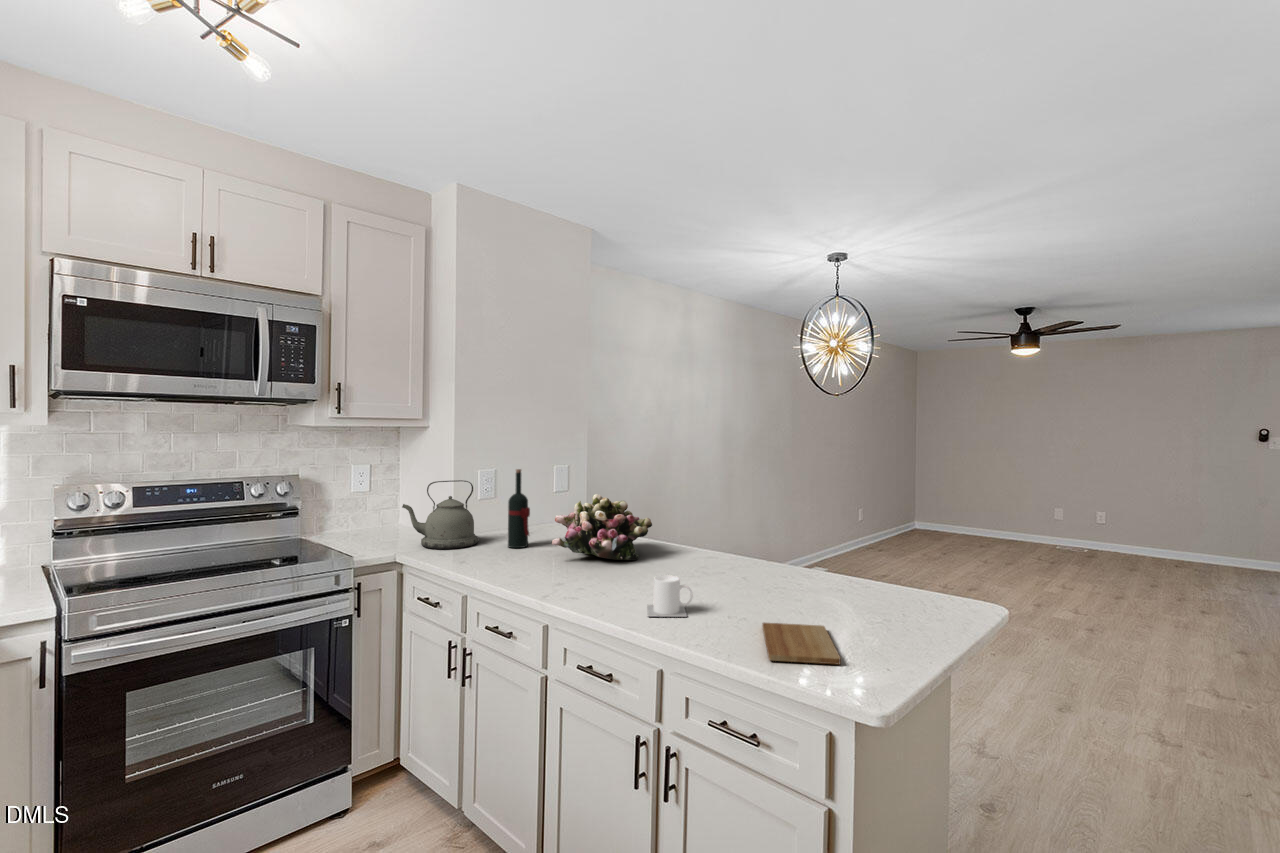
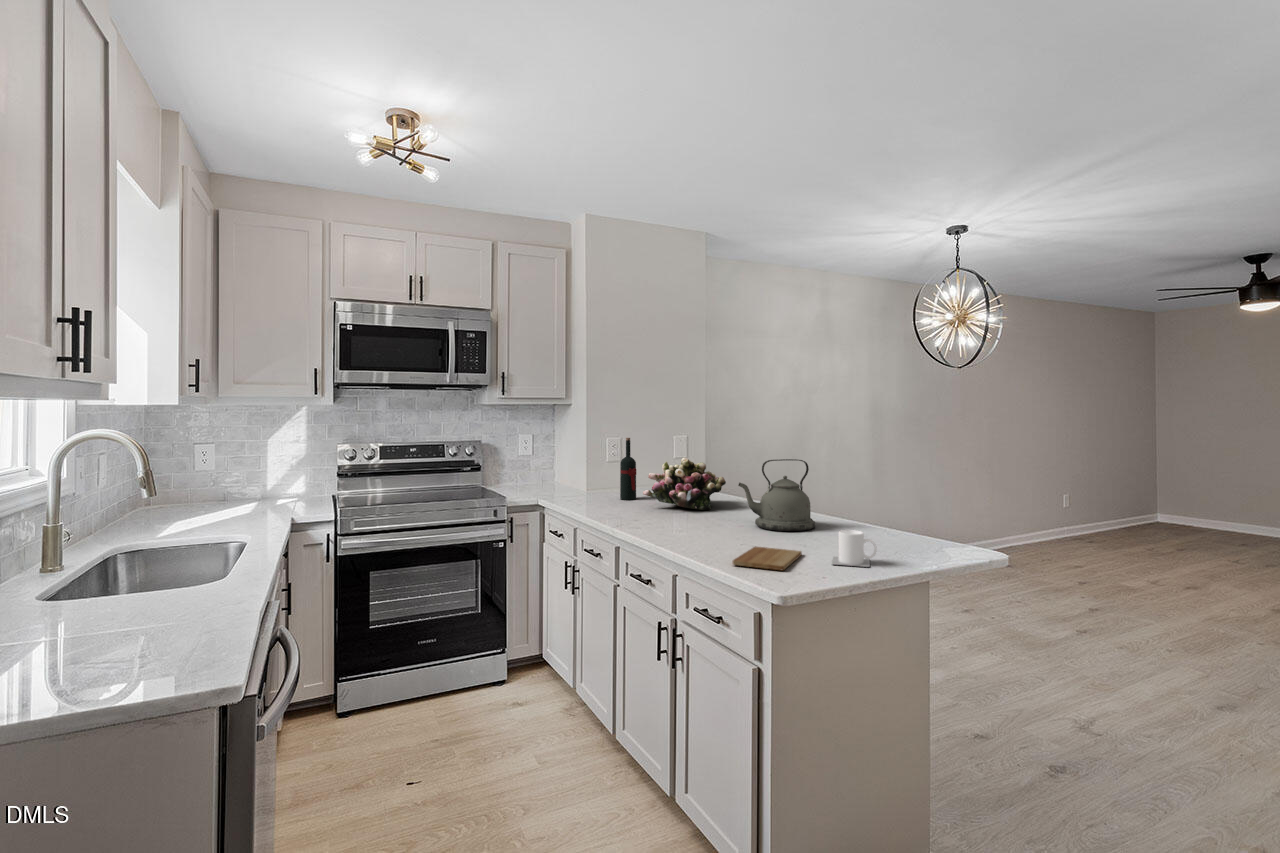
kettle: present [402,480,478,549] -> present [738,459,815,531]
mug: present [647,575,693,617] -> present [832,530,877,567]

